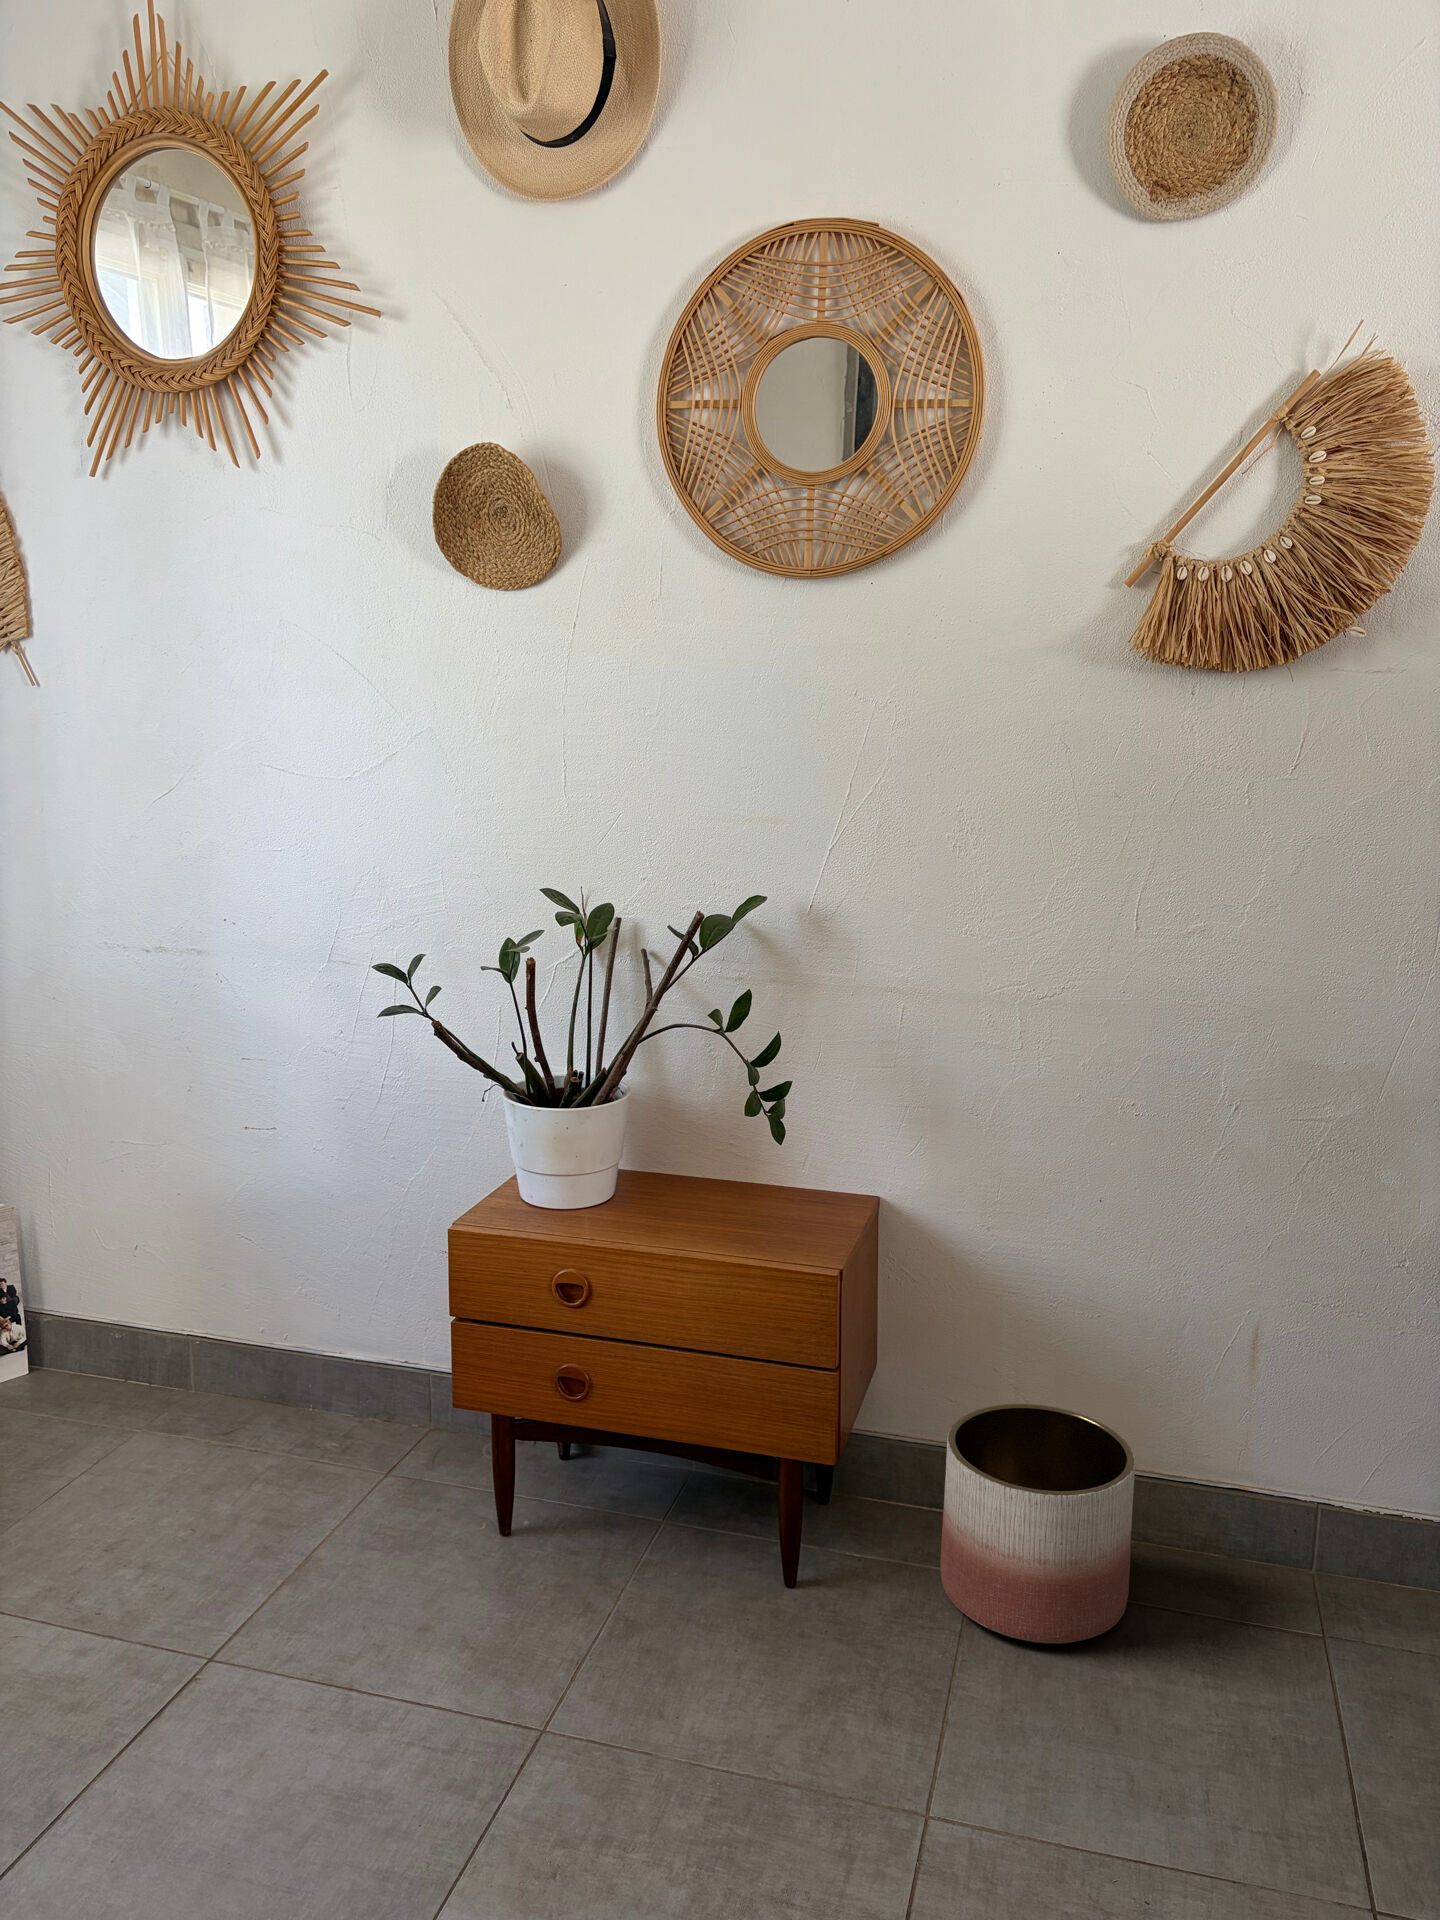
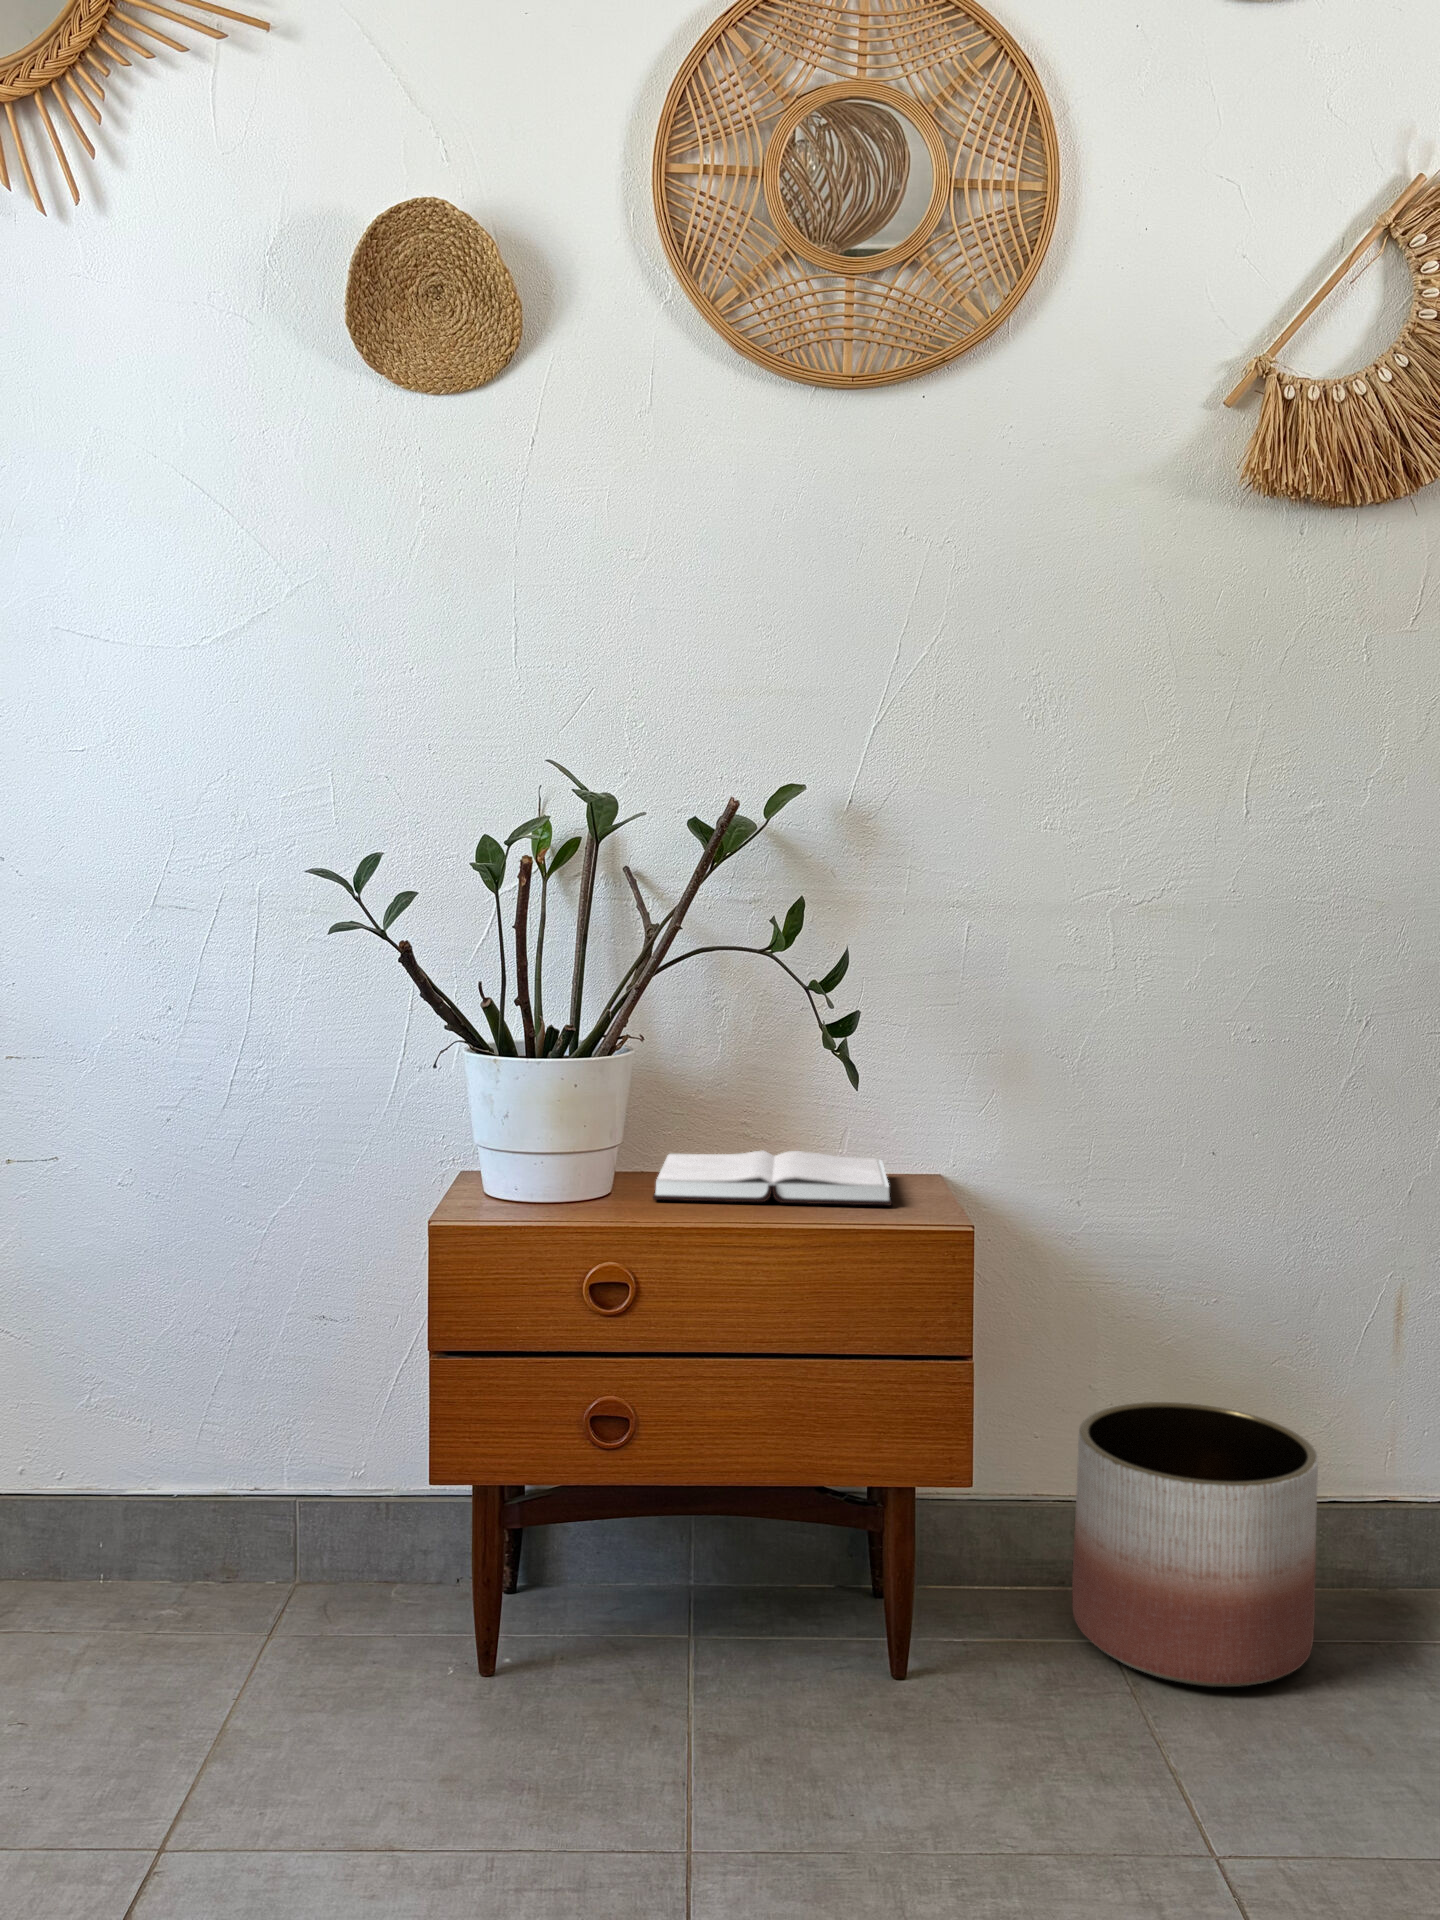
hardback book: none [618,1179,817,1246] -> present [653,1151,892,1205]

